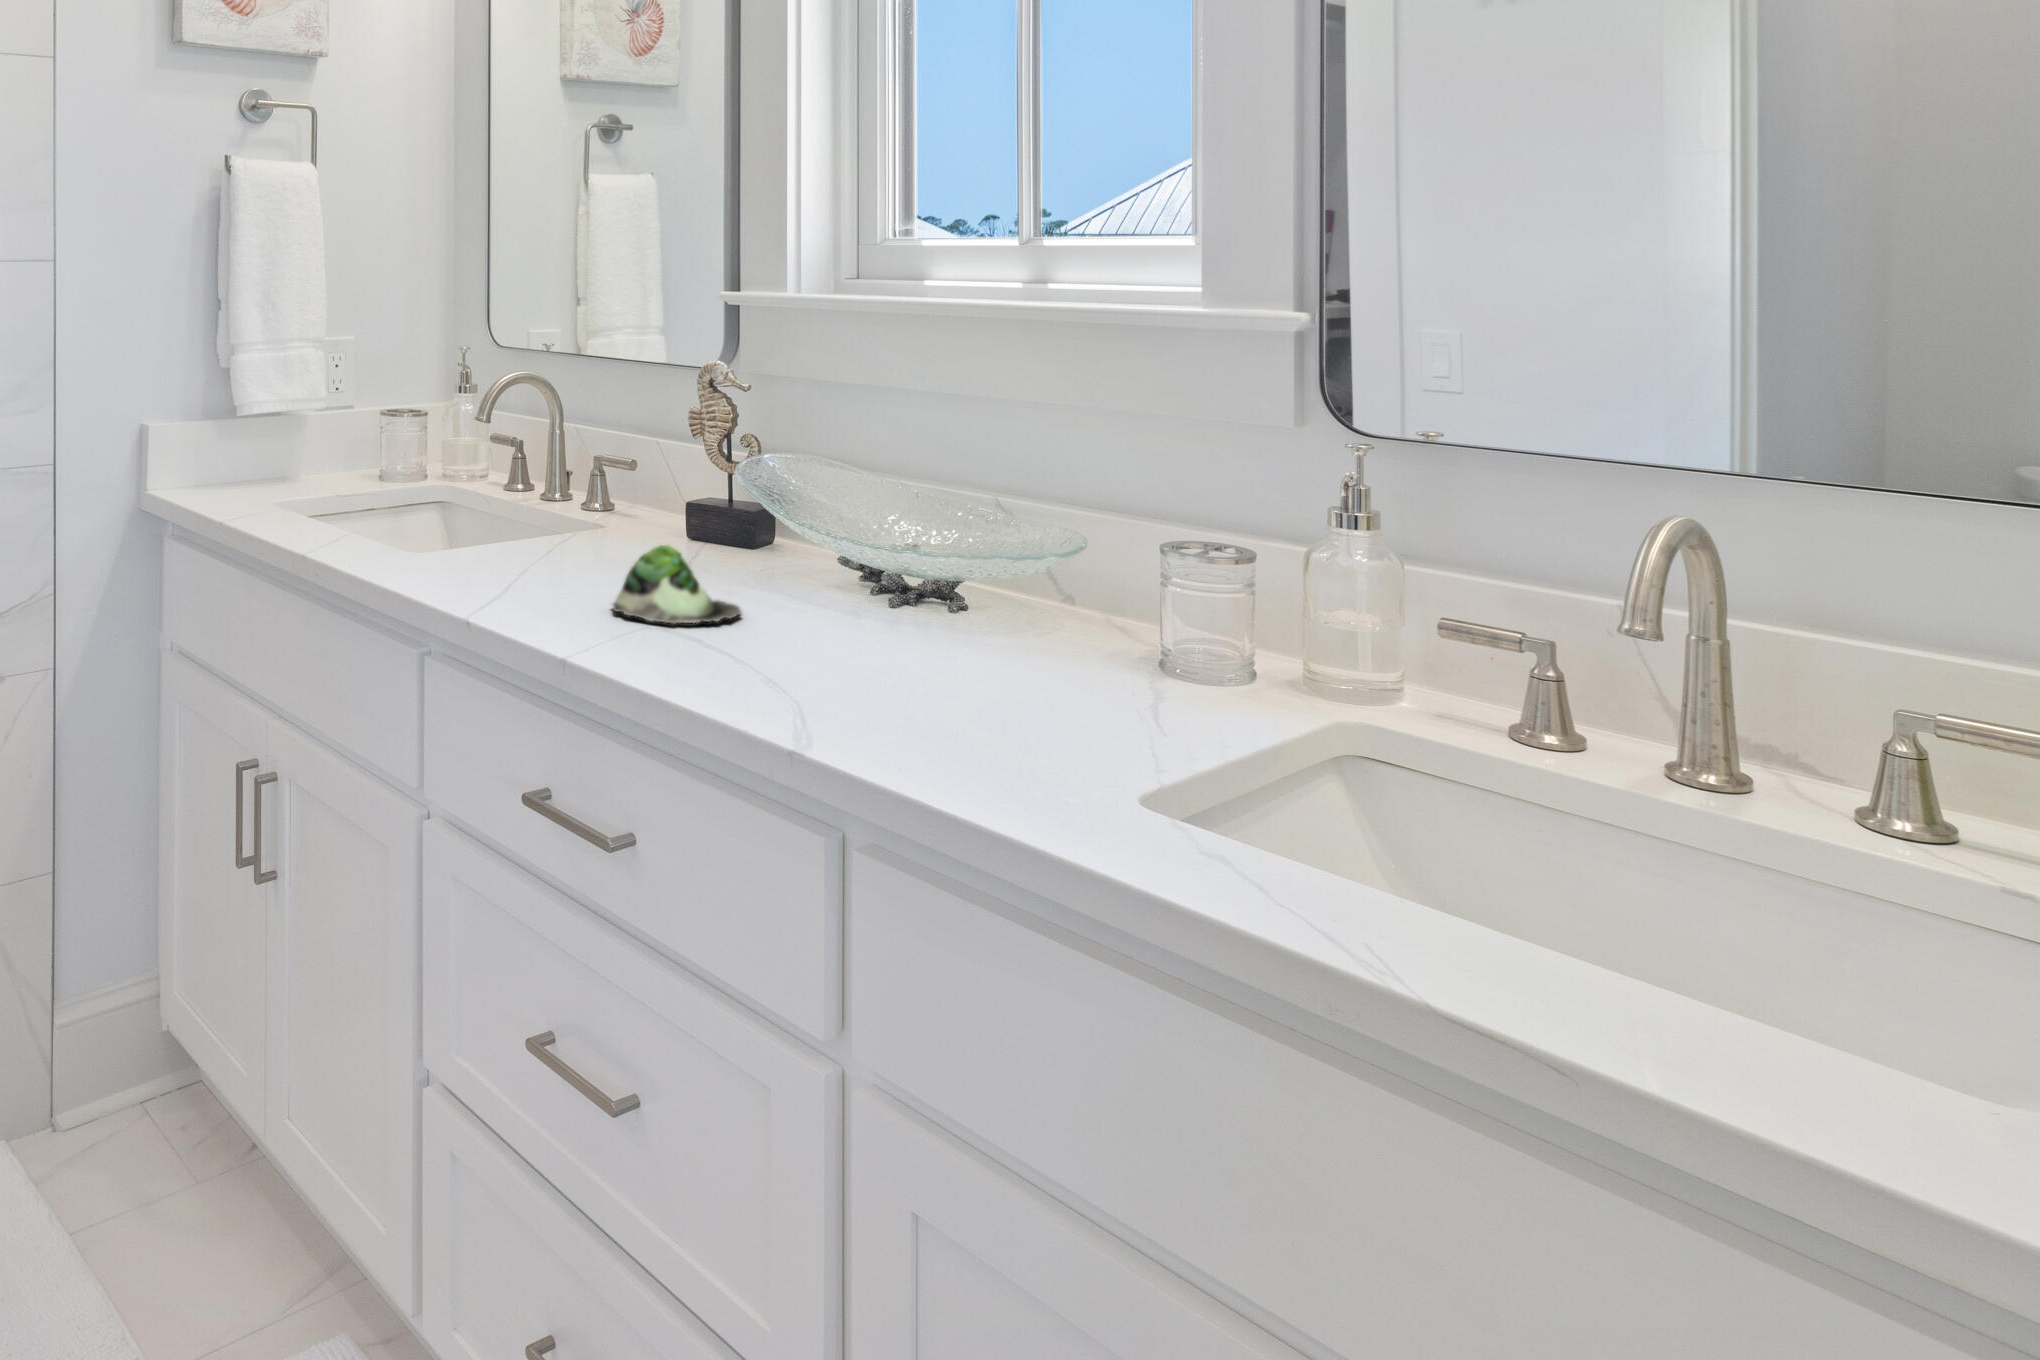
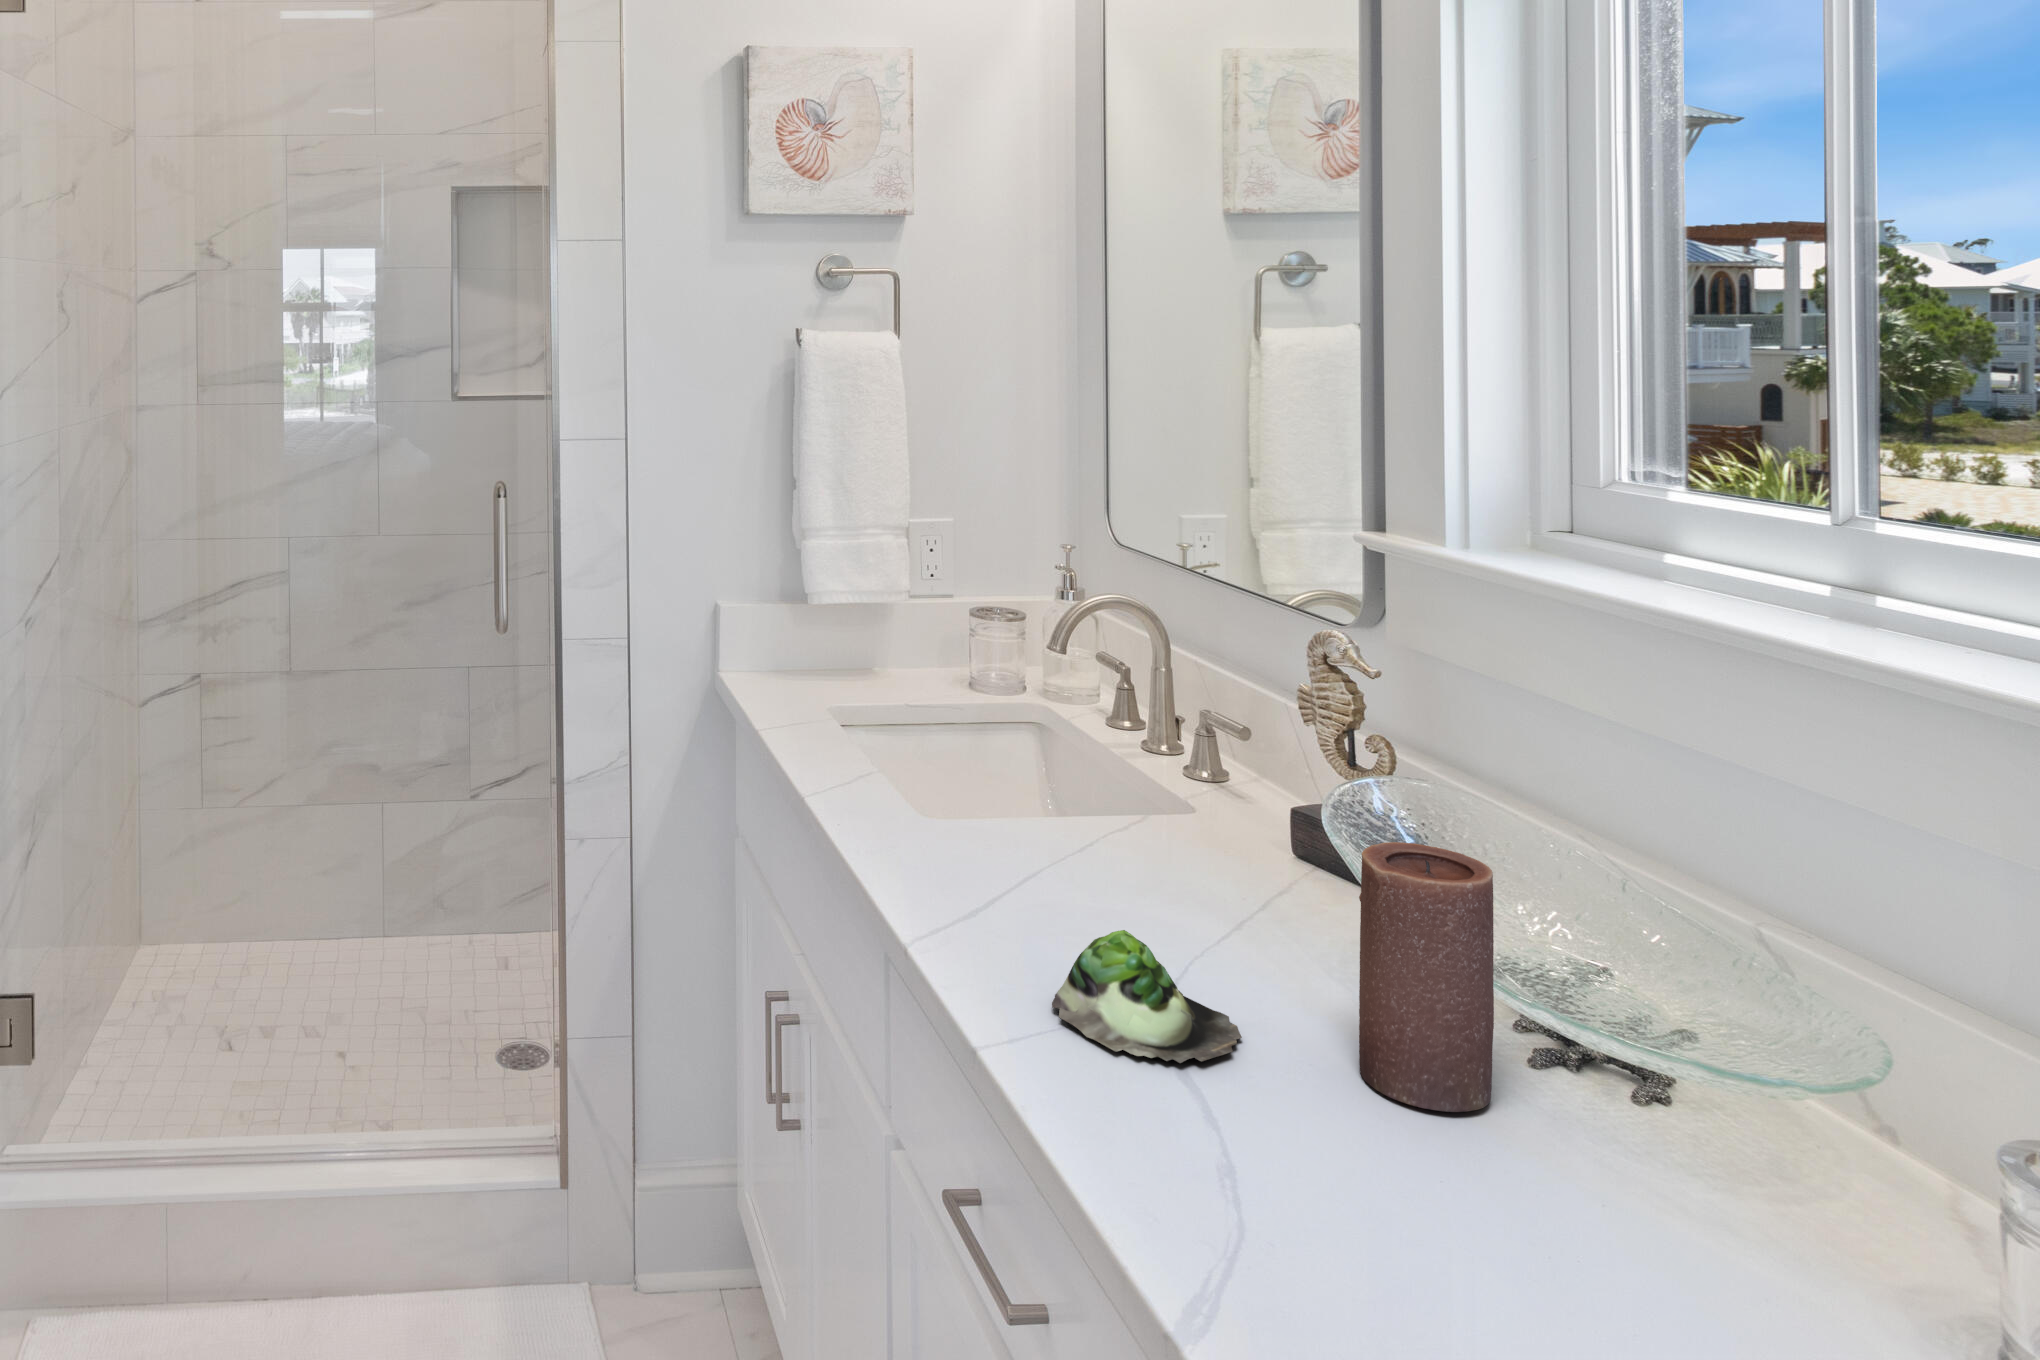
candle: none [815,451,897,619] -> present [1359,842,1494,1112]

